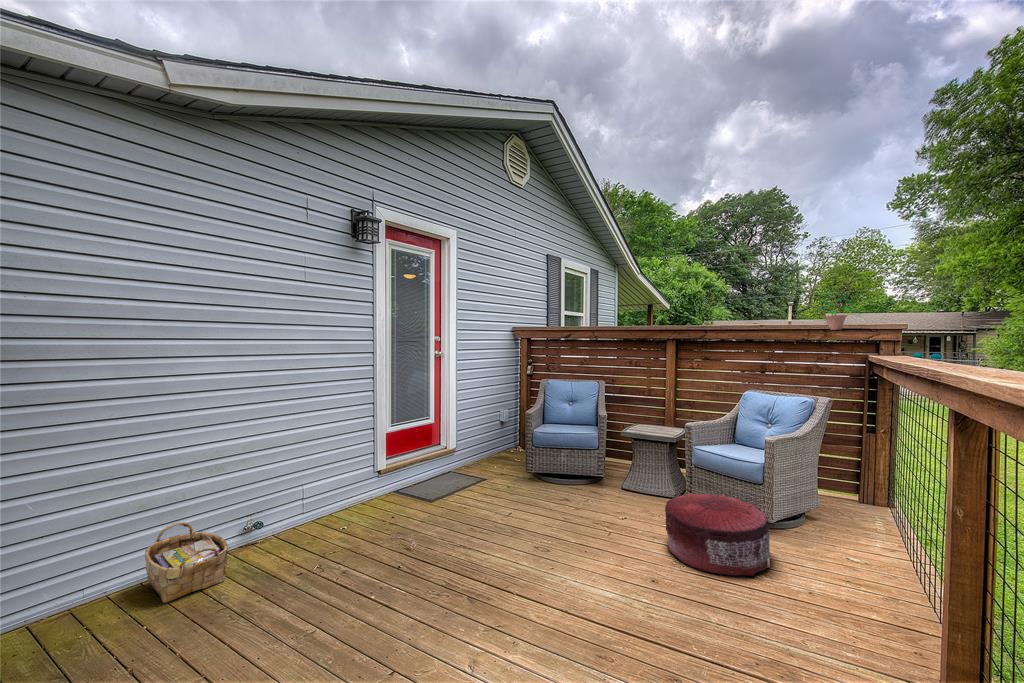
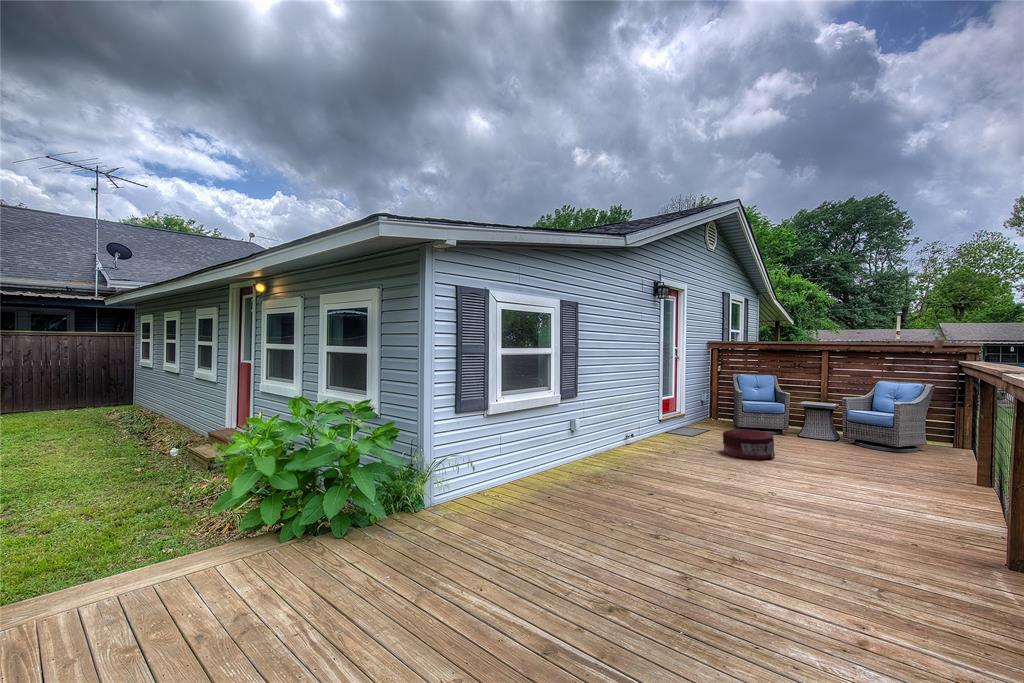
pouf: present [665,493,770,576] -> present [723,429,775,460]
woven basket: present [145,522,228,603] -> none [620,427,653,454]

